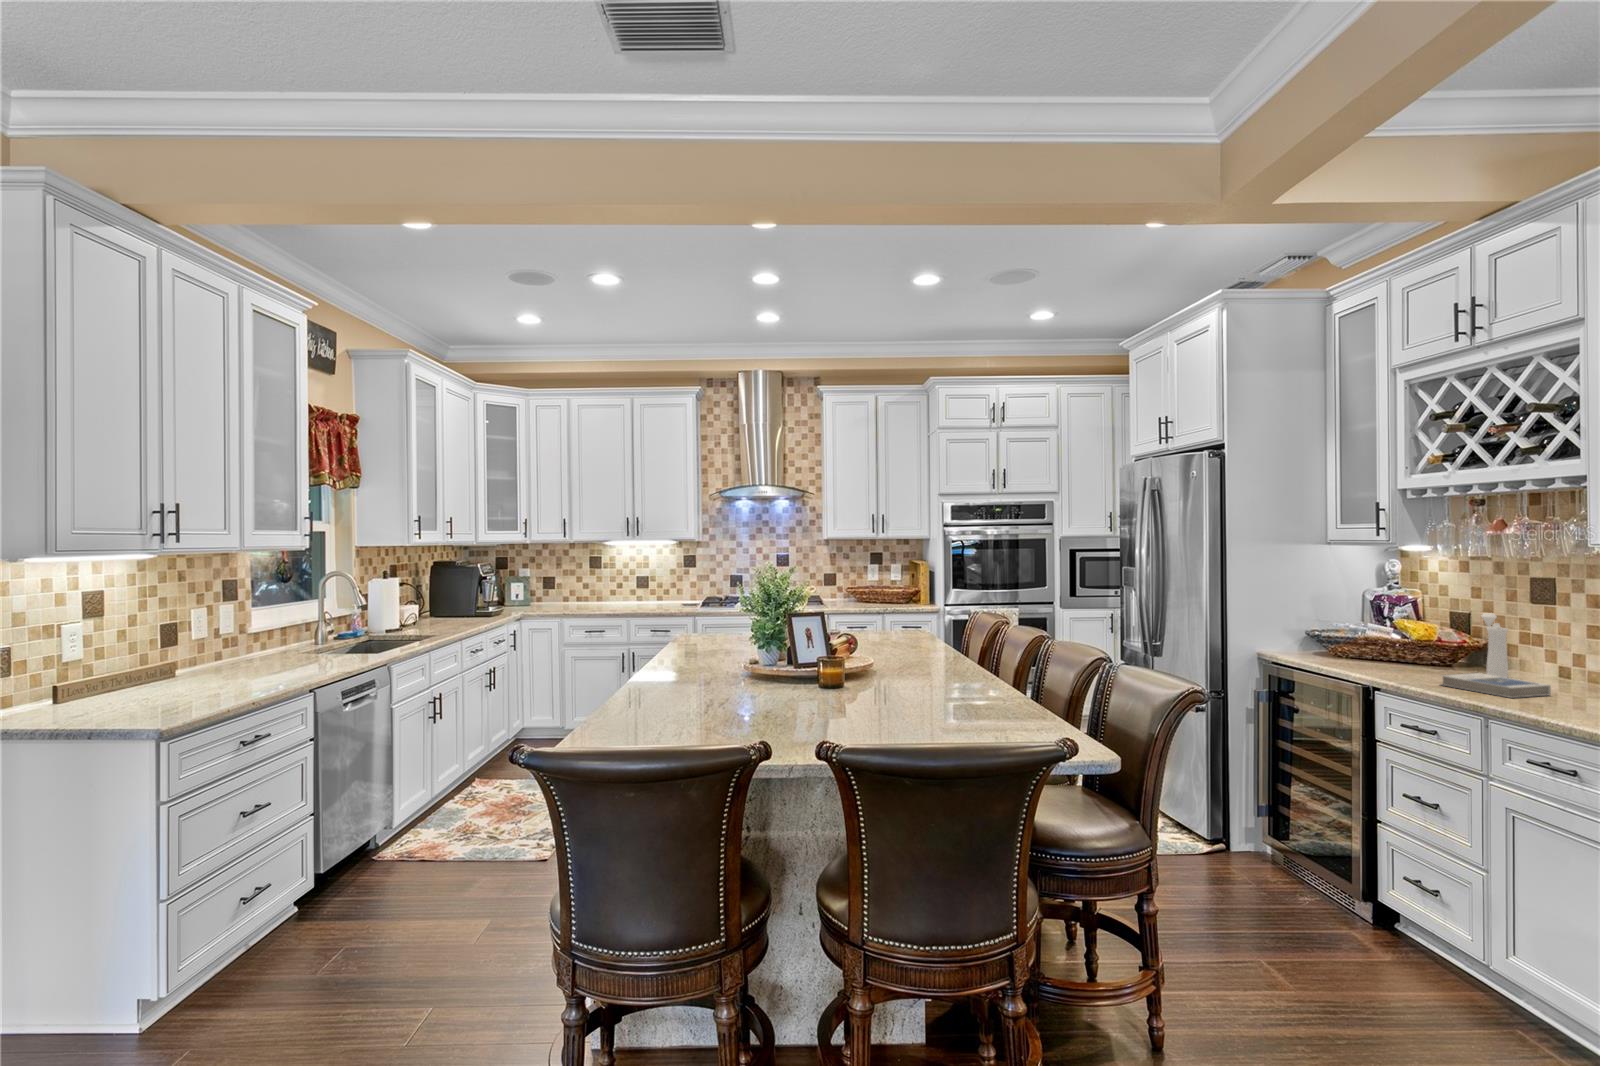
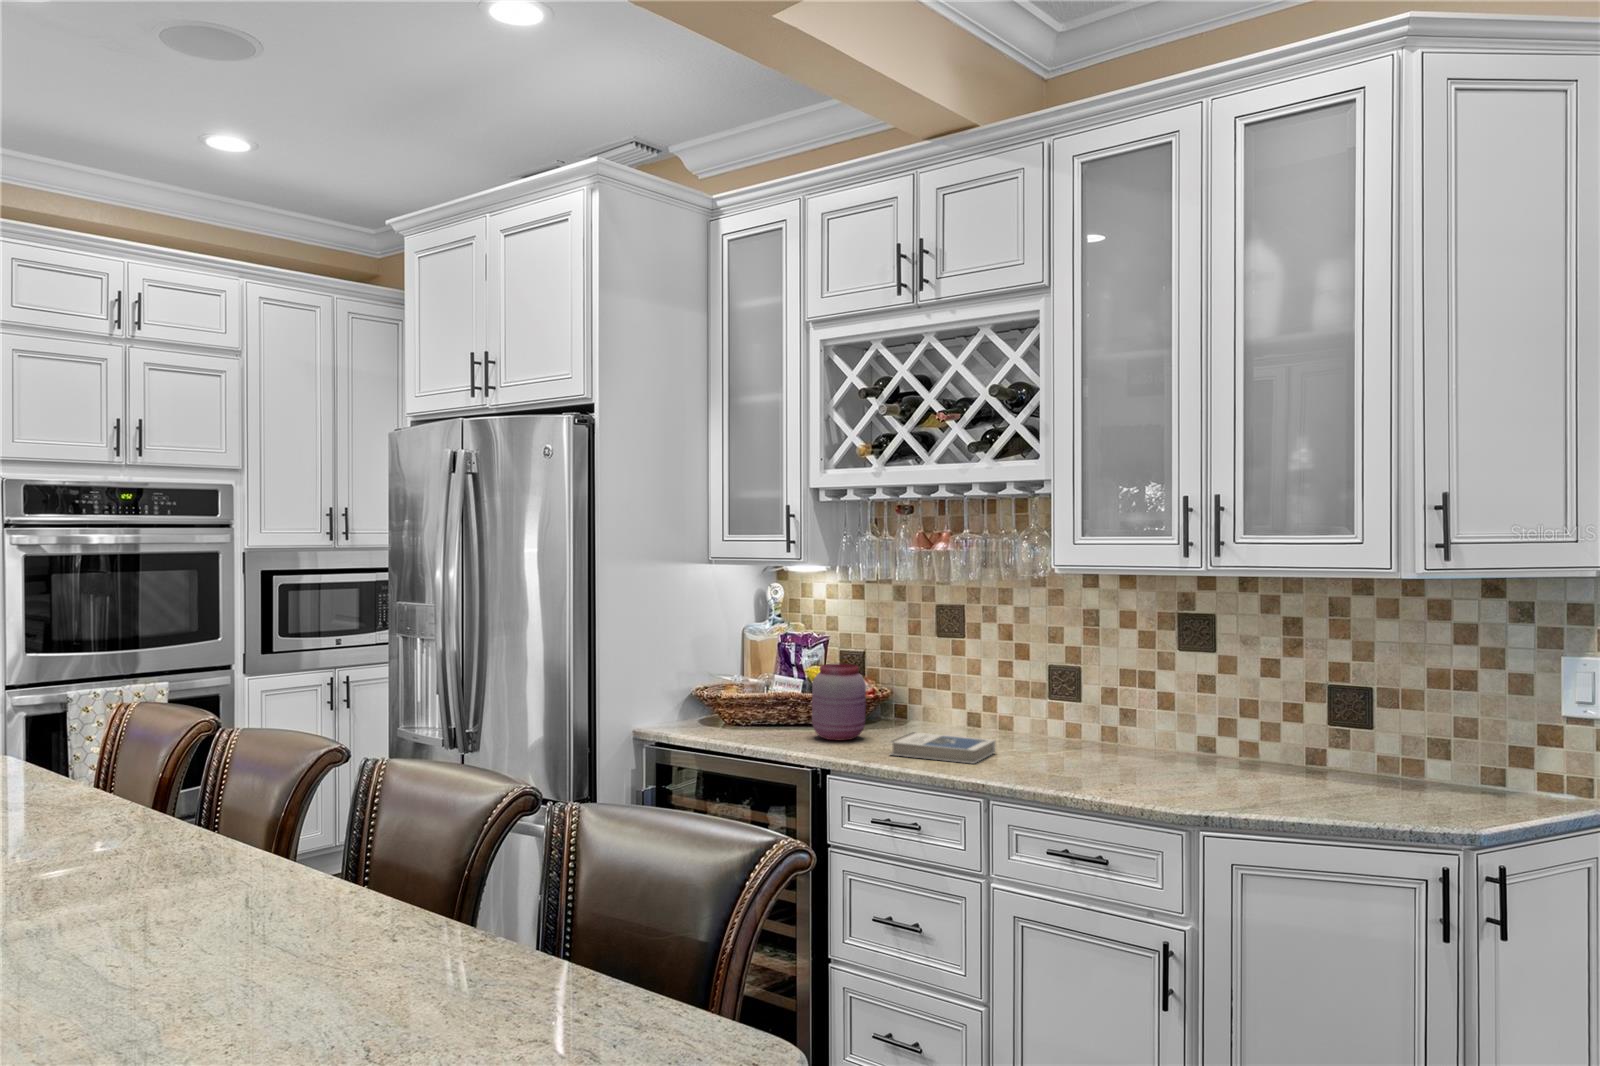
pepper mill: present [1481,613,1508,678] -> none [891,651,926,734]
jar: none [1390,618,1440,674] -> present [812,664,866,740]

